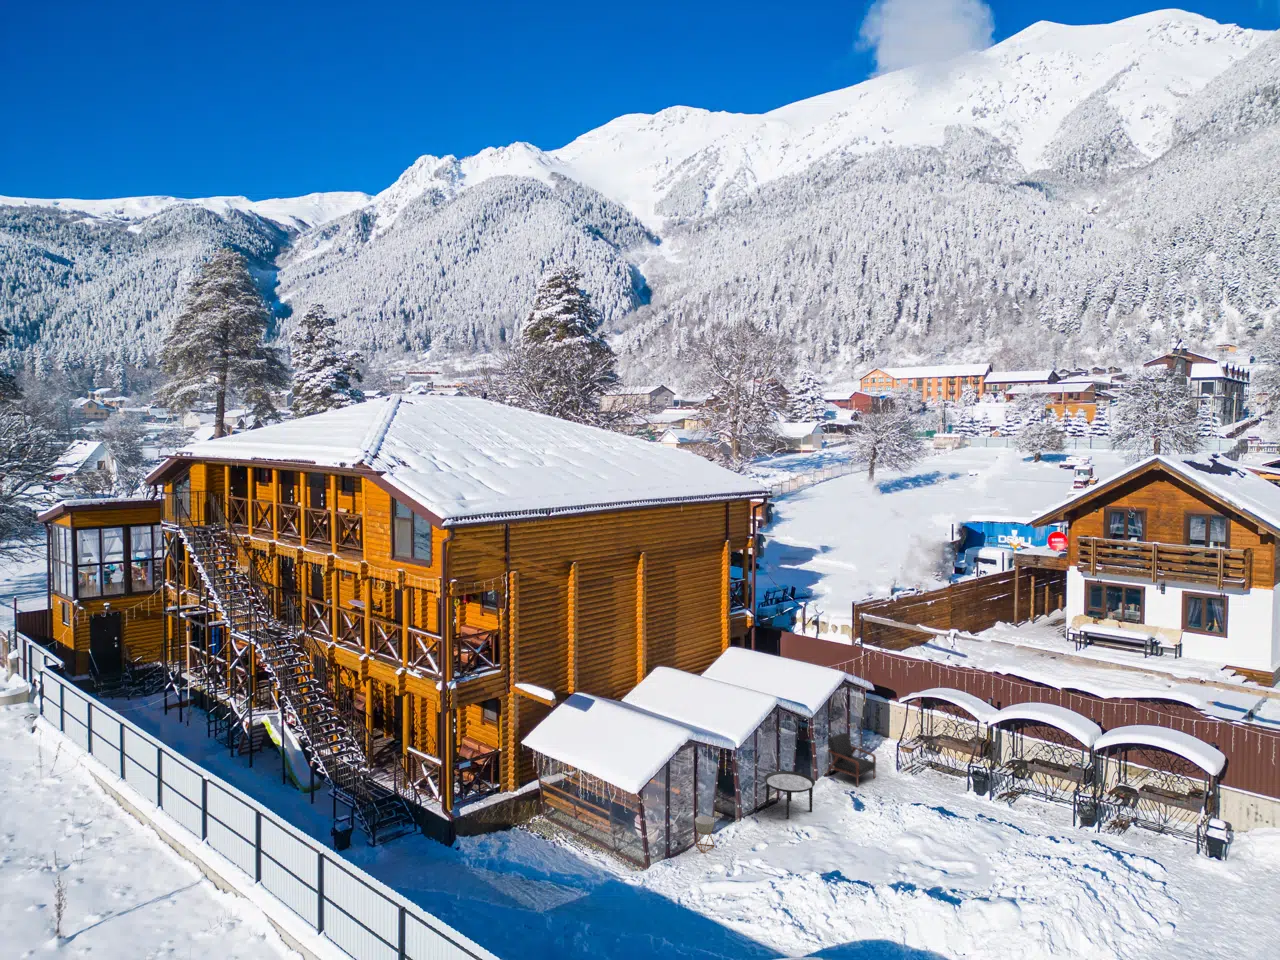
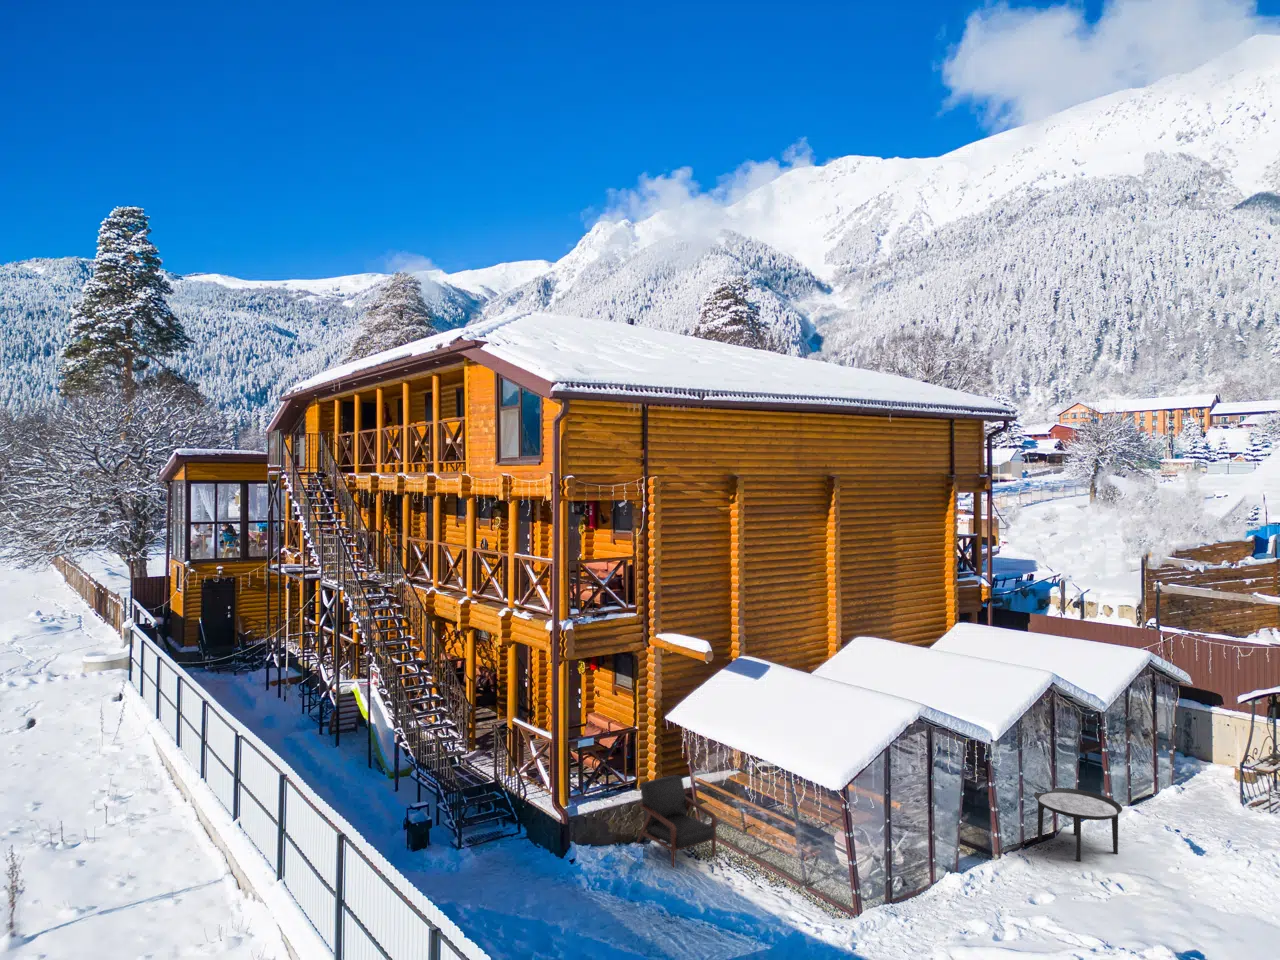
chair: present [826,733,876,787] -> present [637,775,717,868]
planter: present [695,816,715,853] -> none [931,841,965,900]

